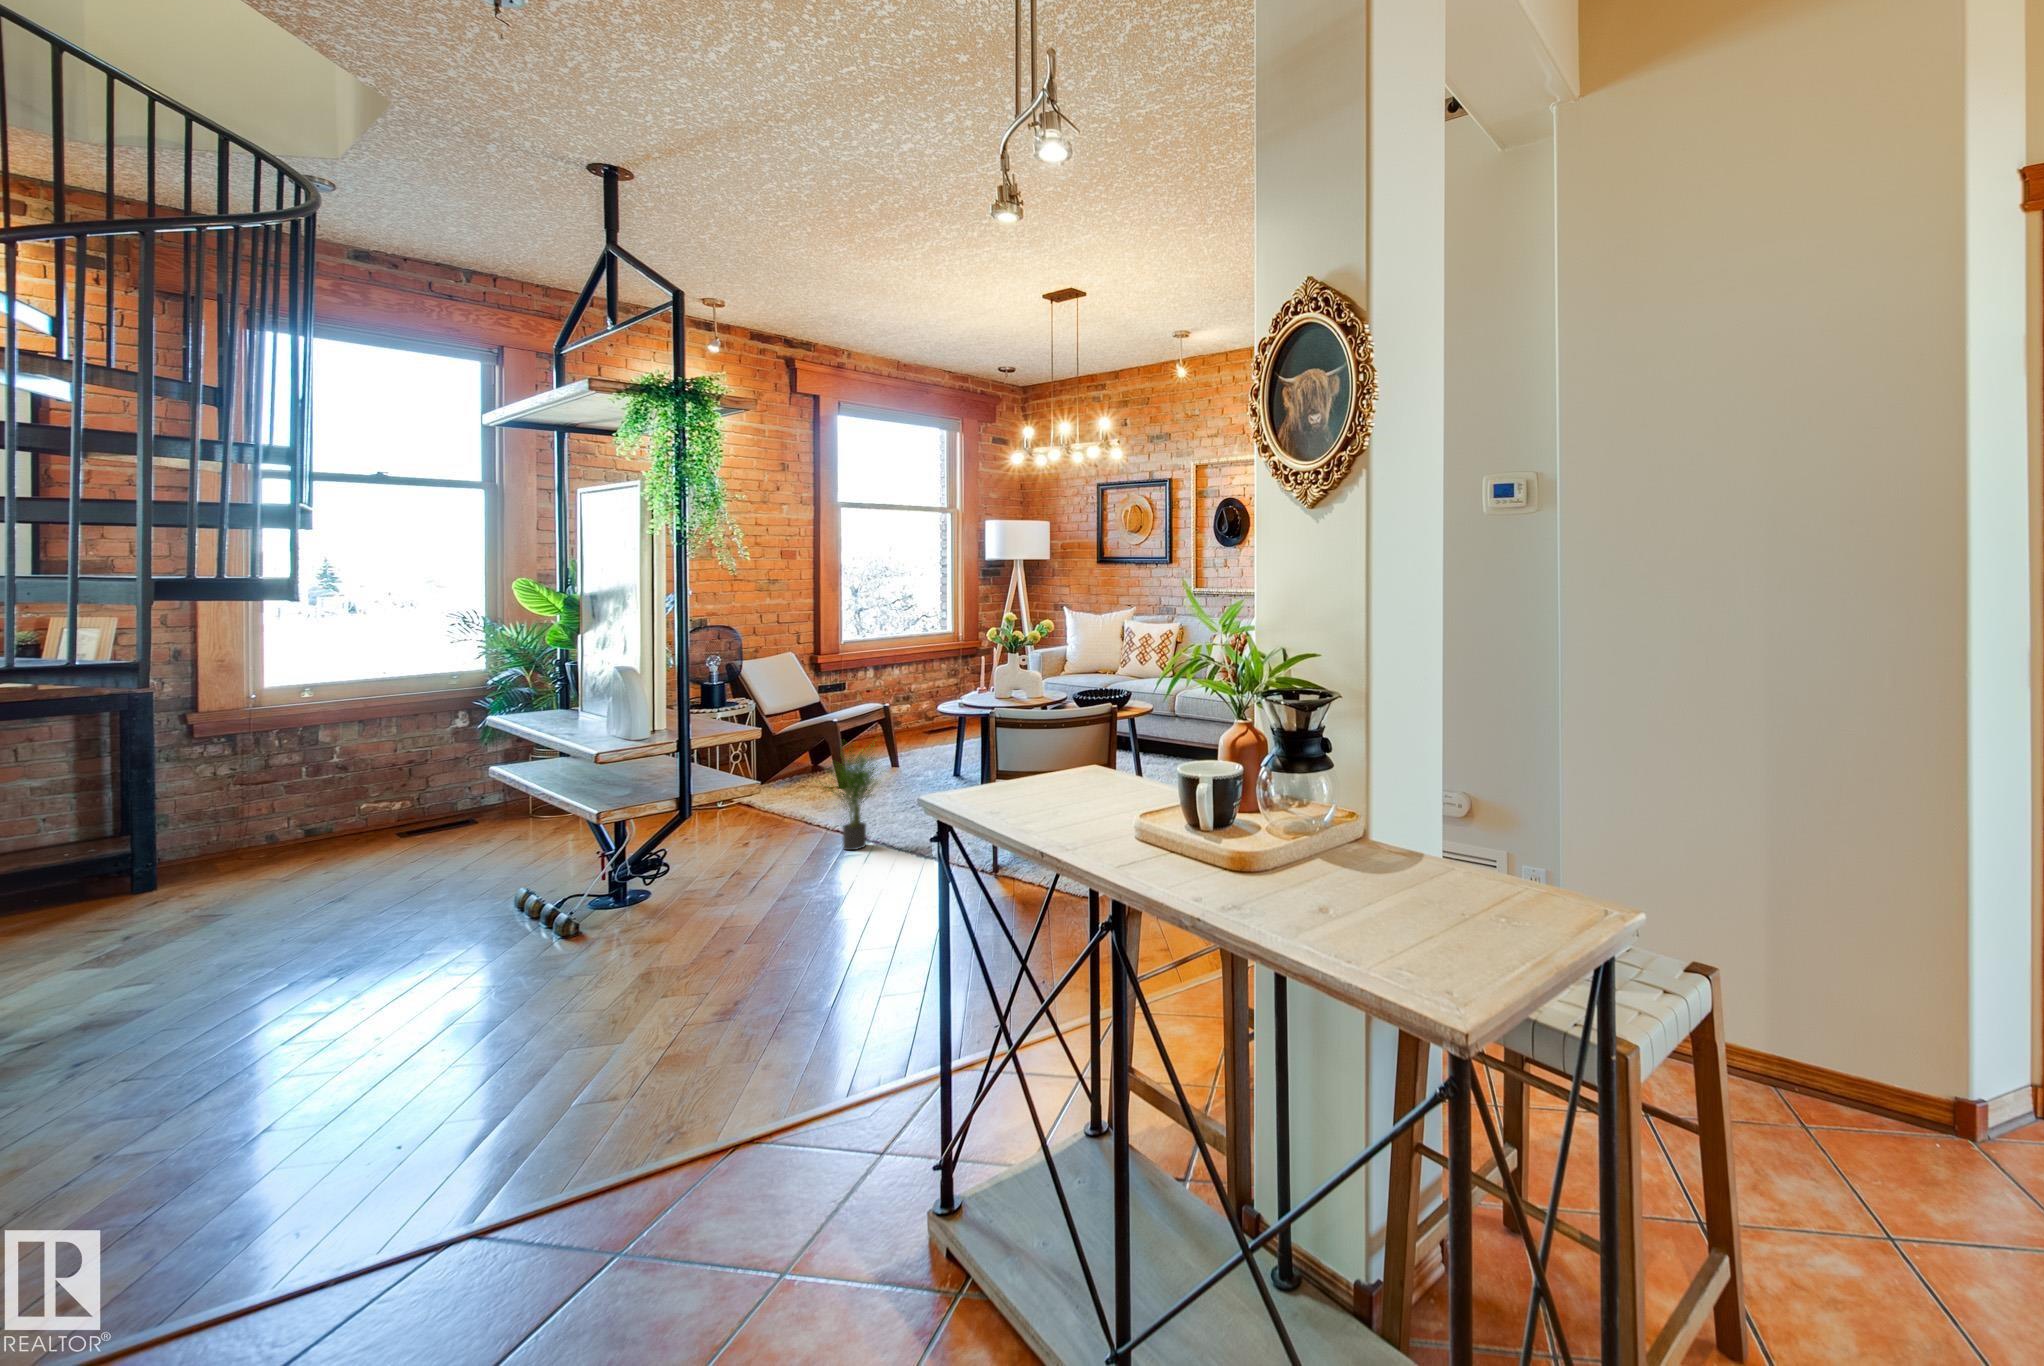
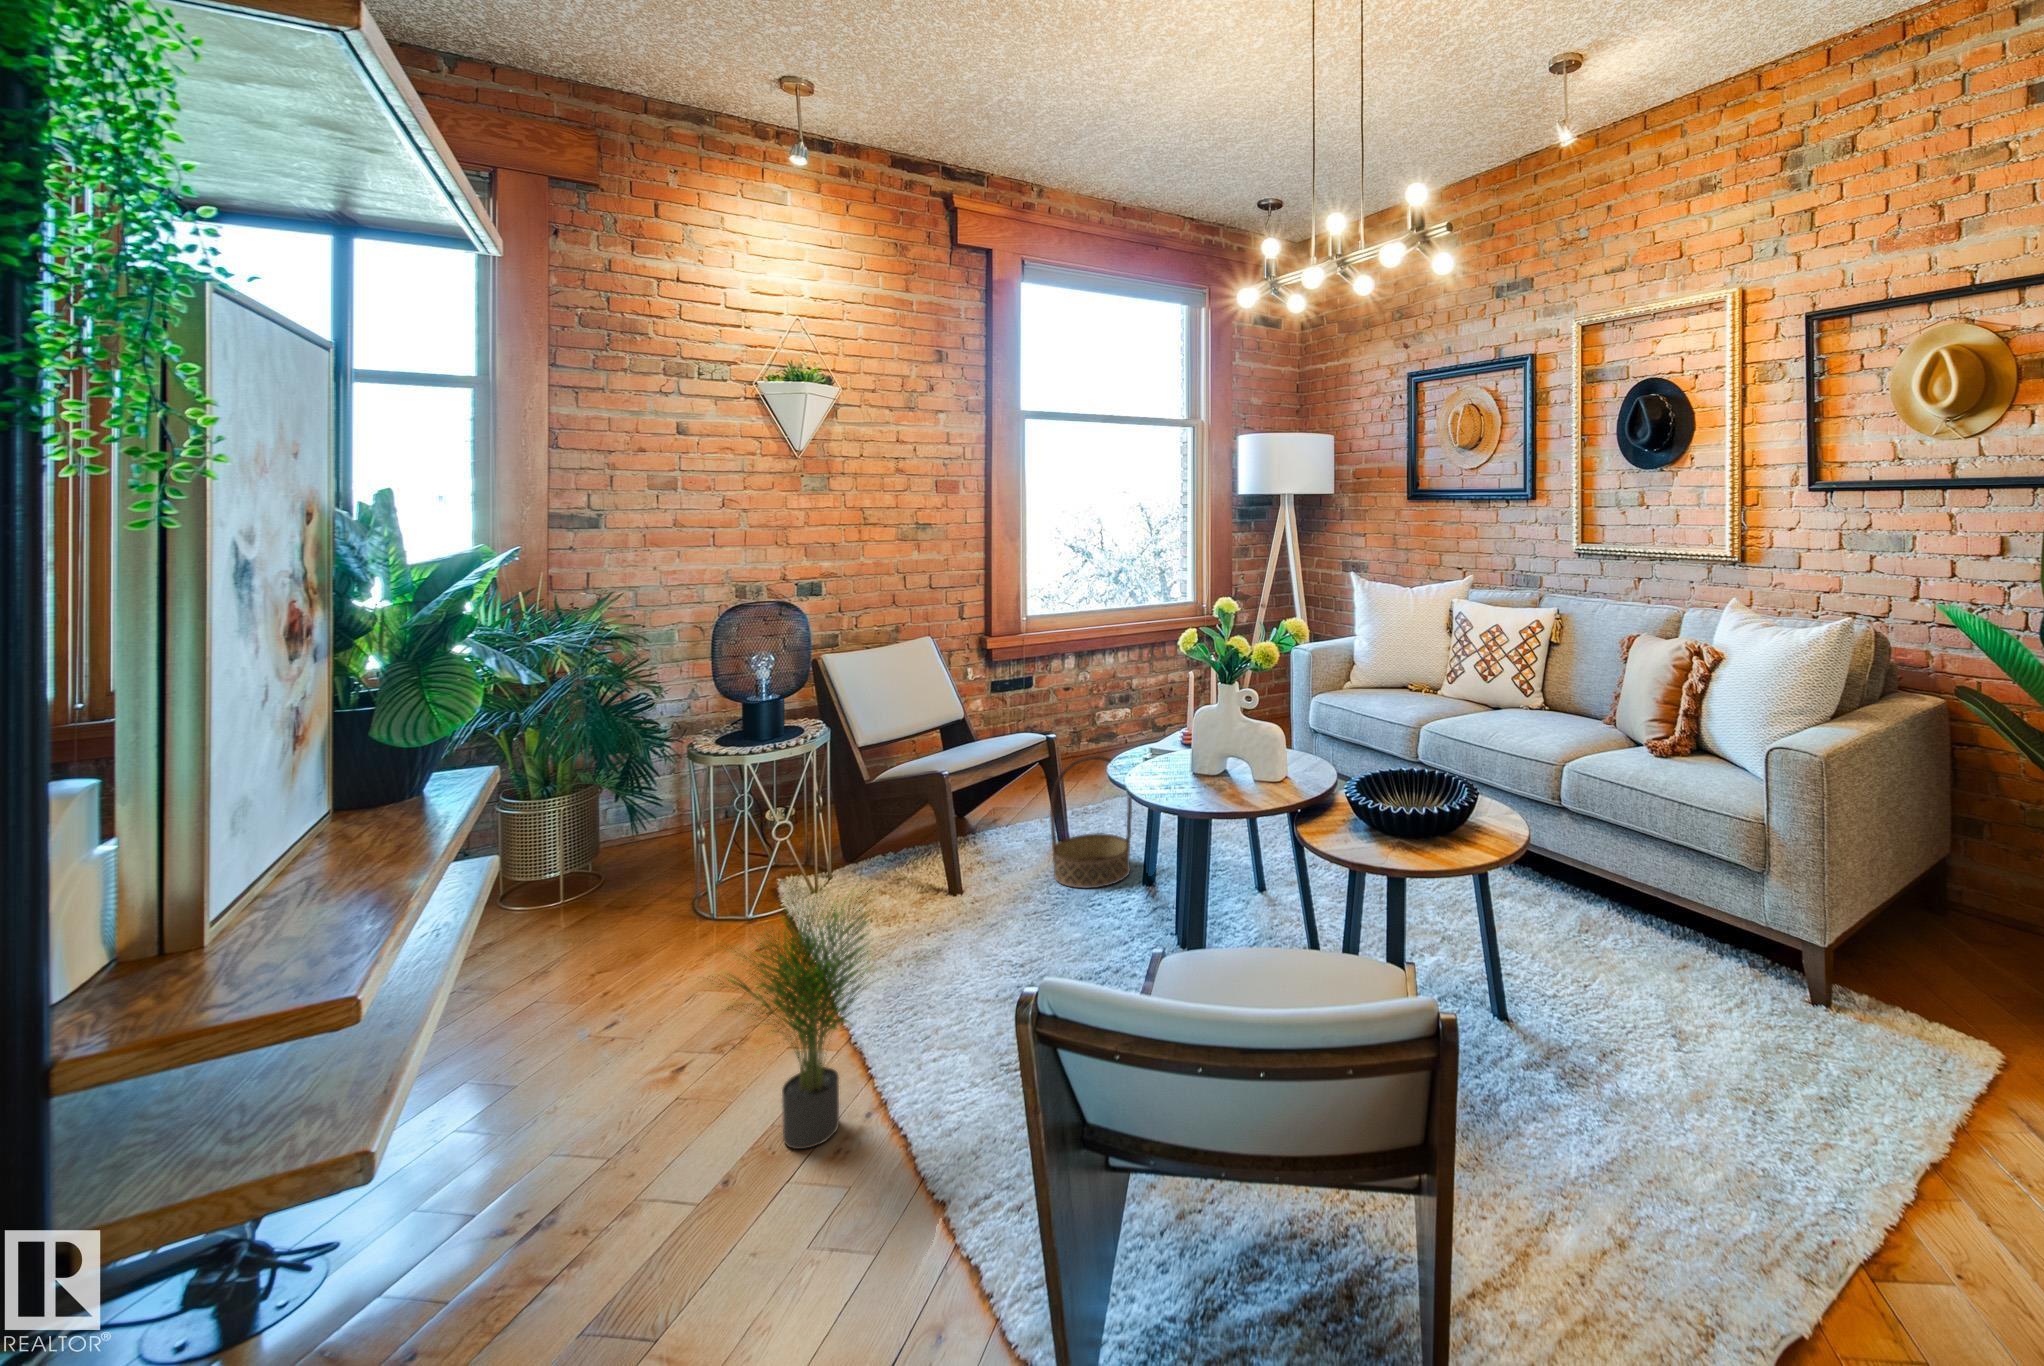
basket: none [901,712,946,785] -> present [1050,756,1132,888]

